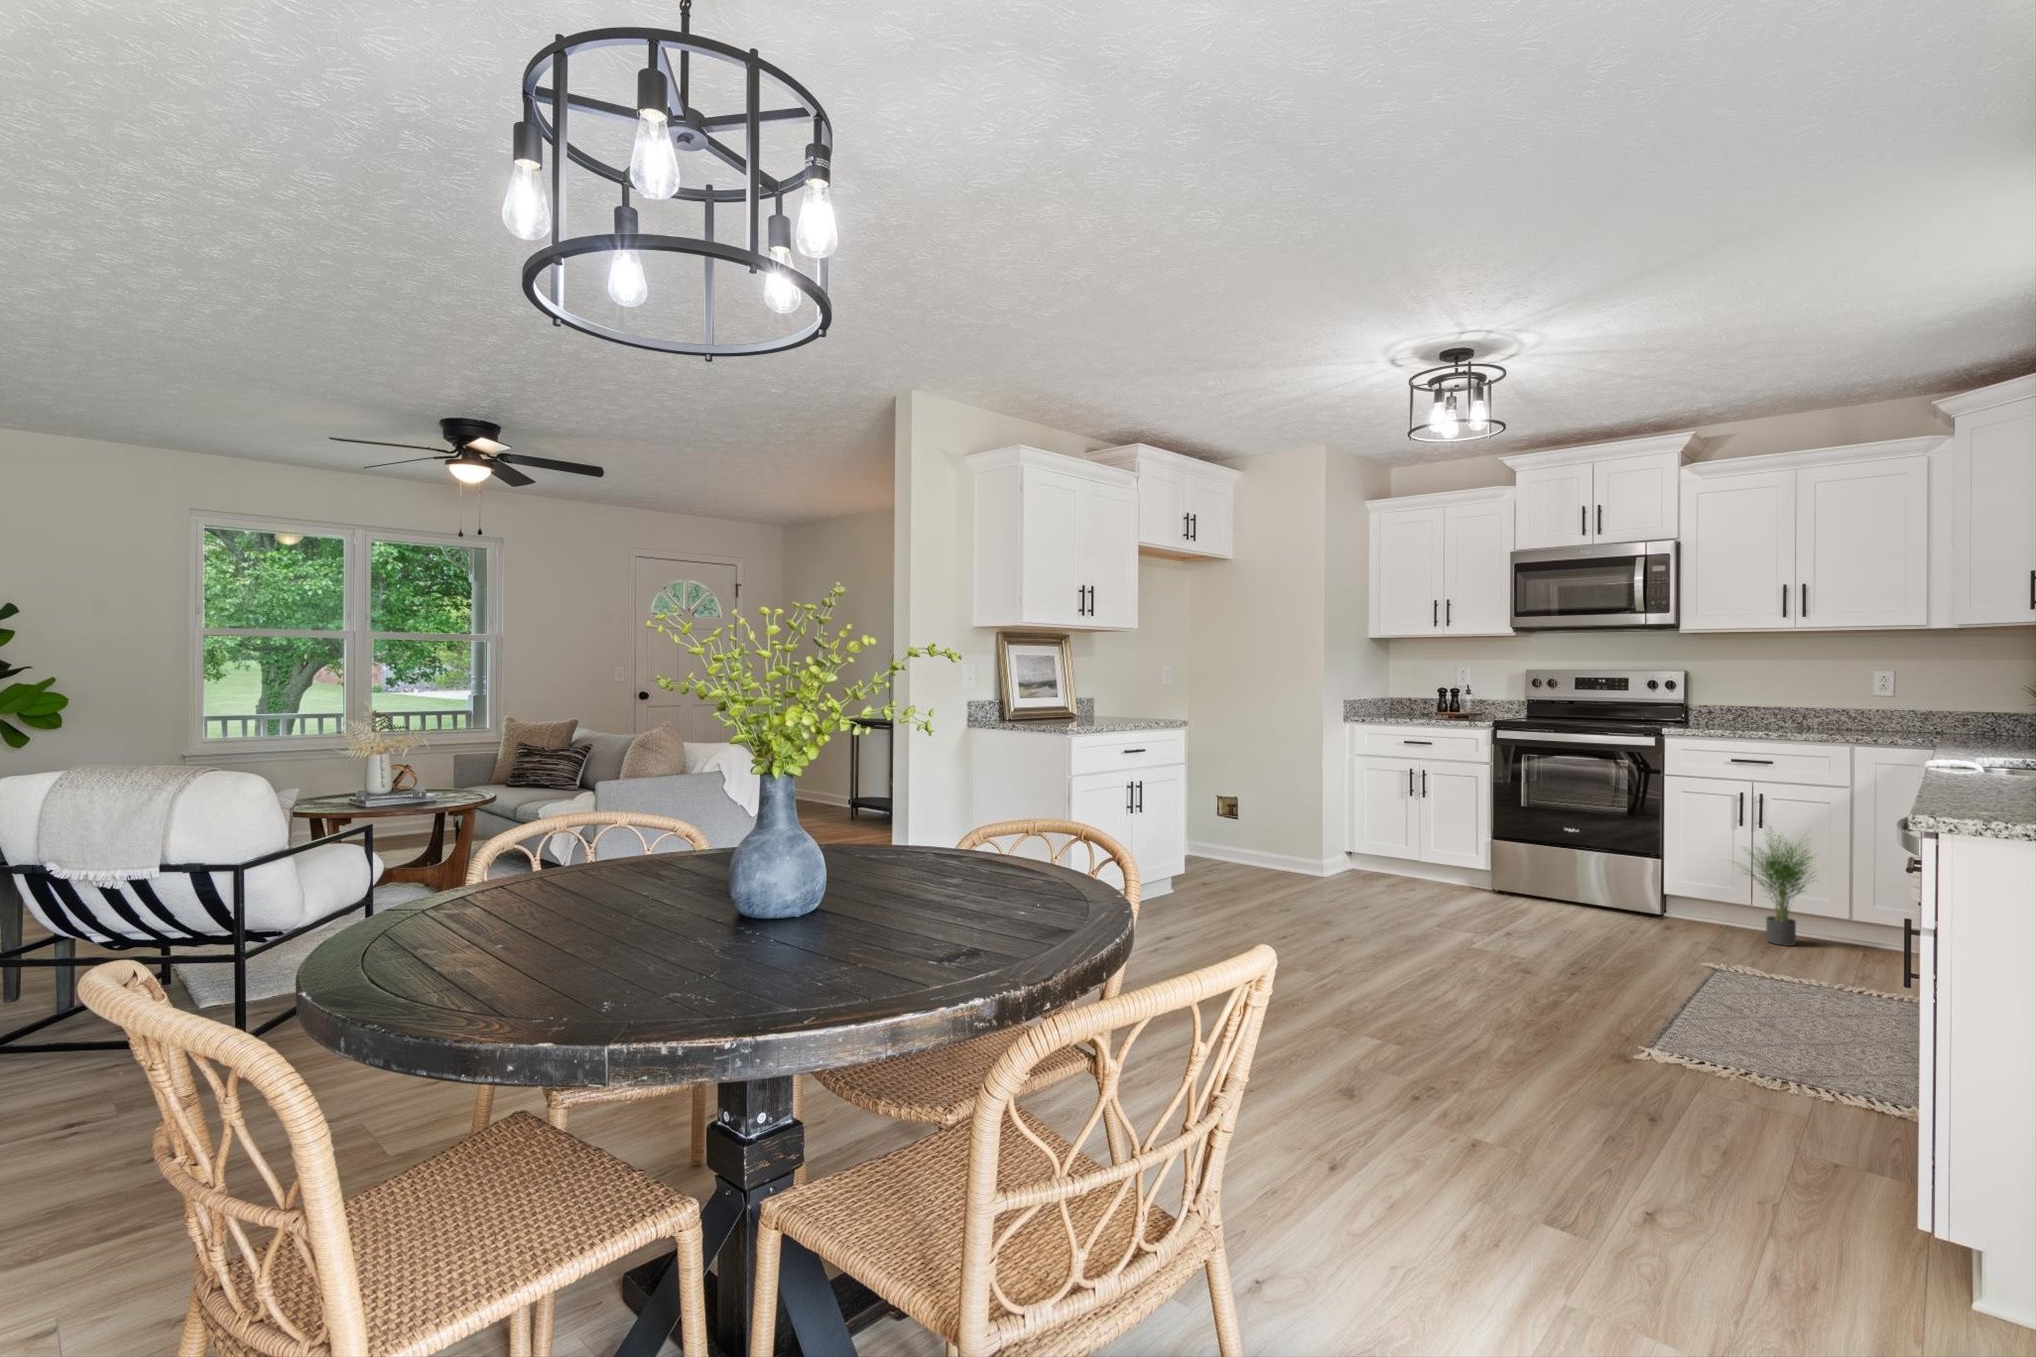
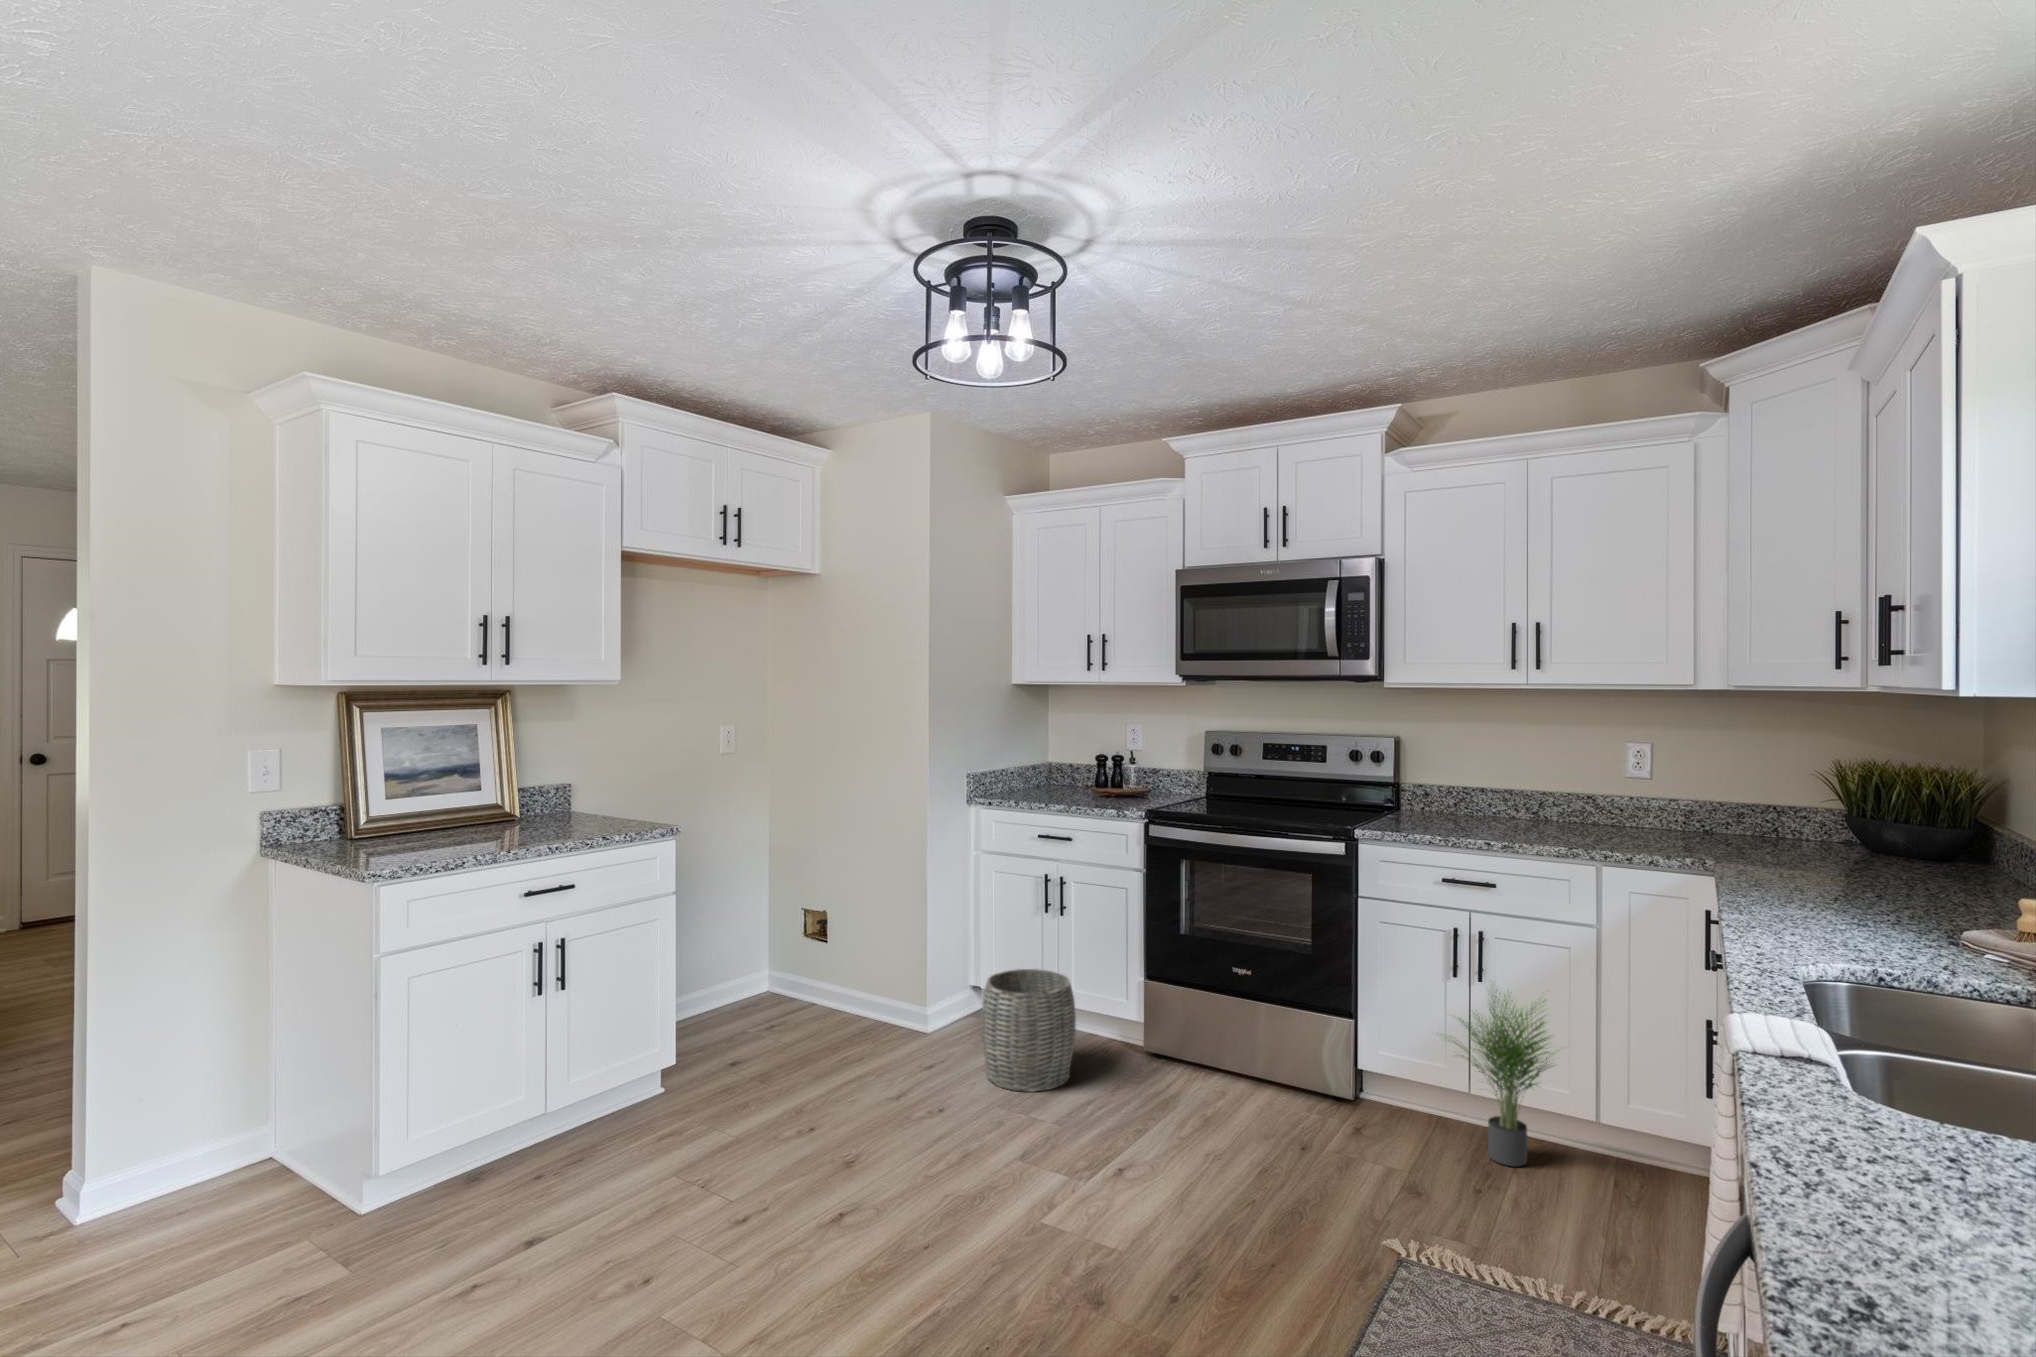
woven basket: none [1379,829,1448,904] -> present [981,969,1076,1092]

